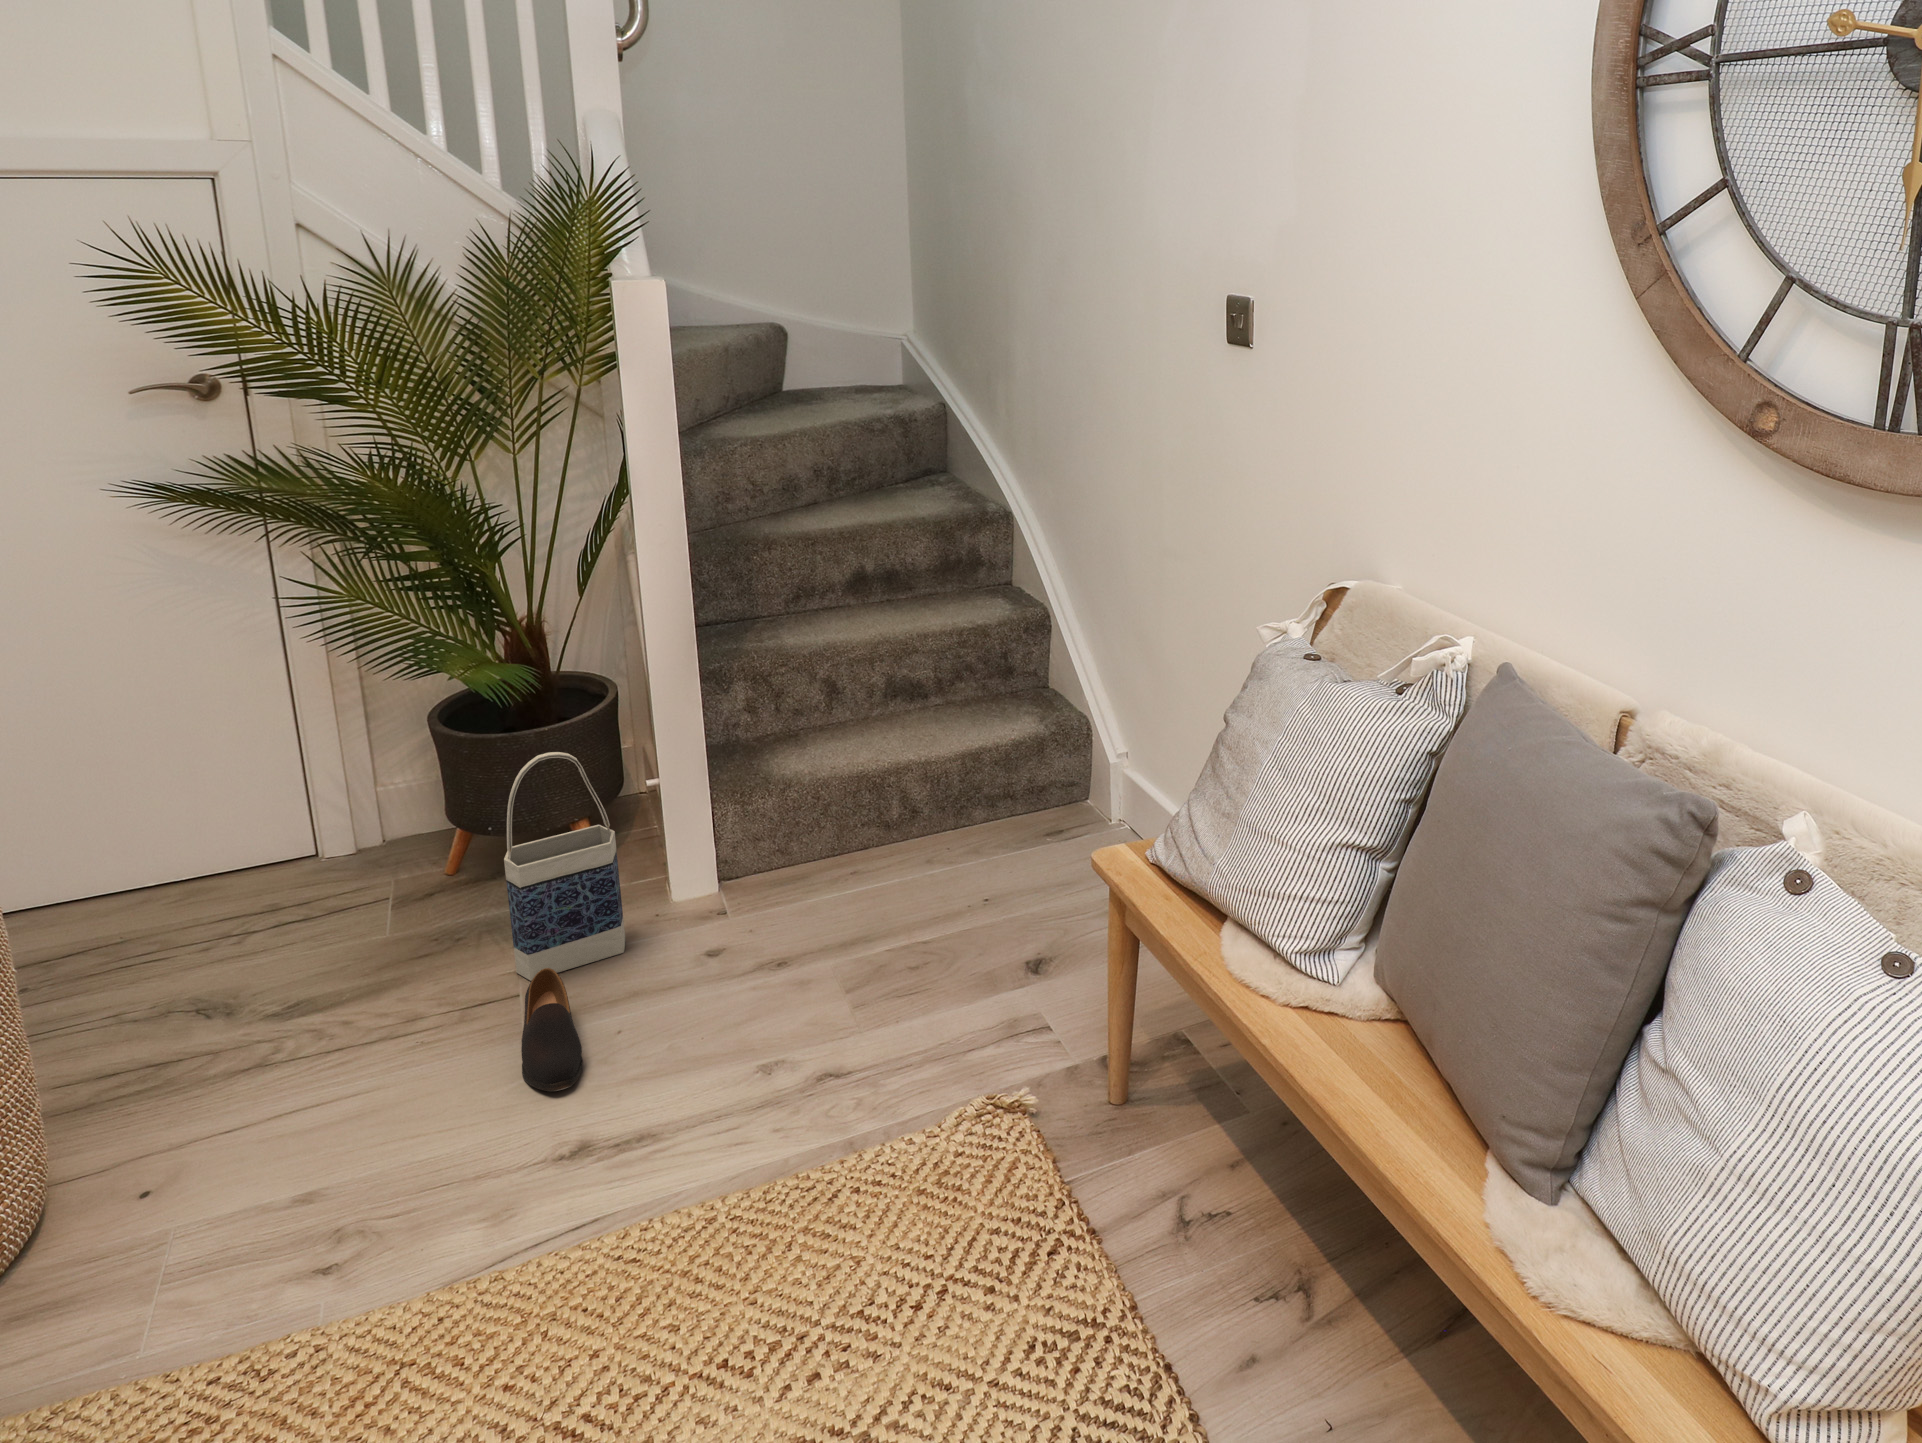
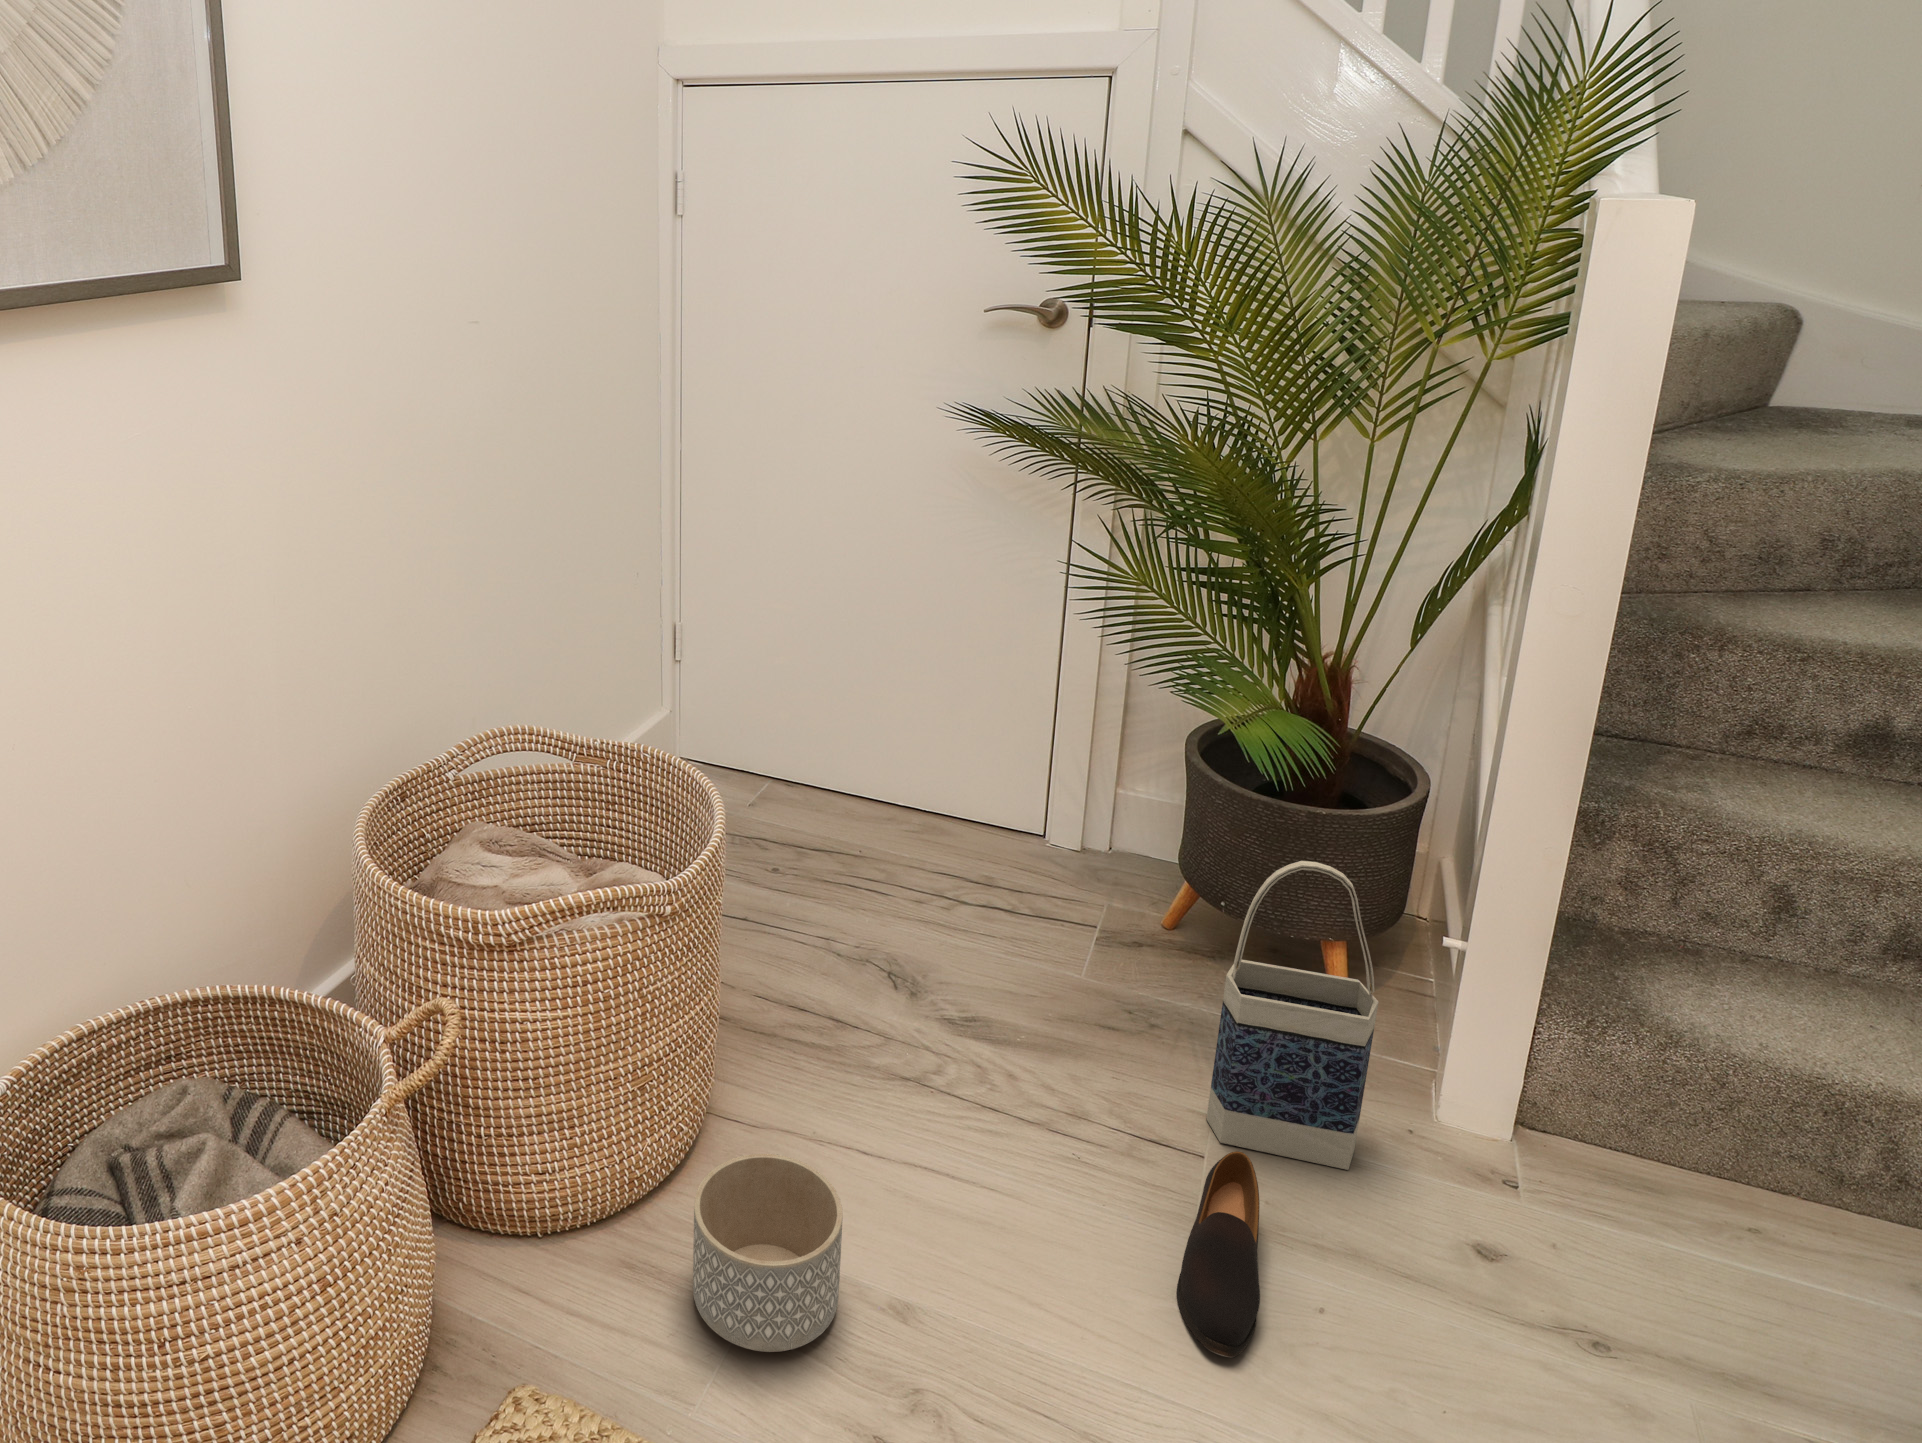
planter: none [58,1146,239,1320] -> present [693,1154,843,1352]

